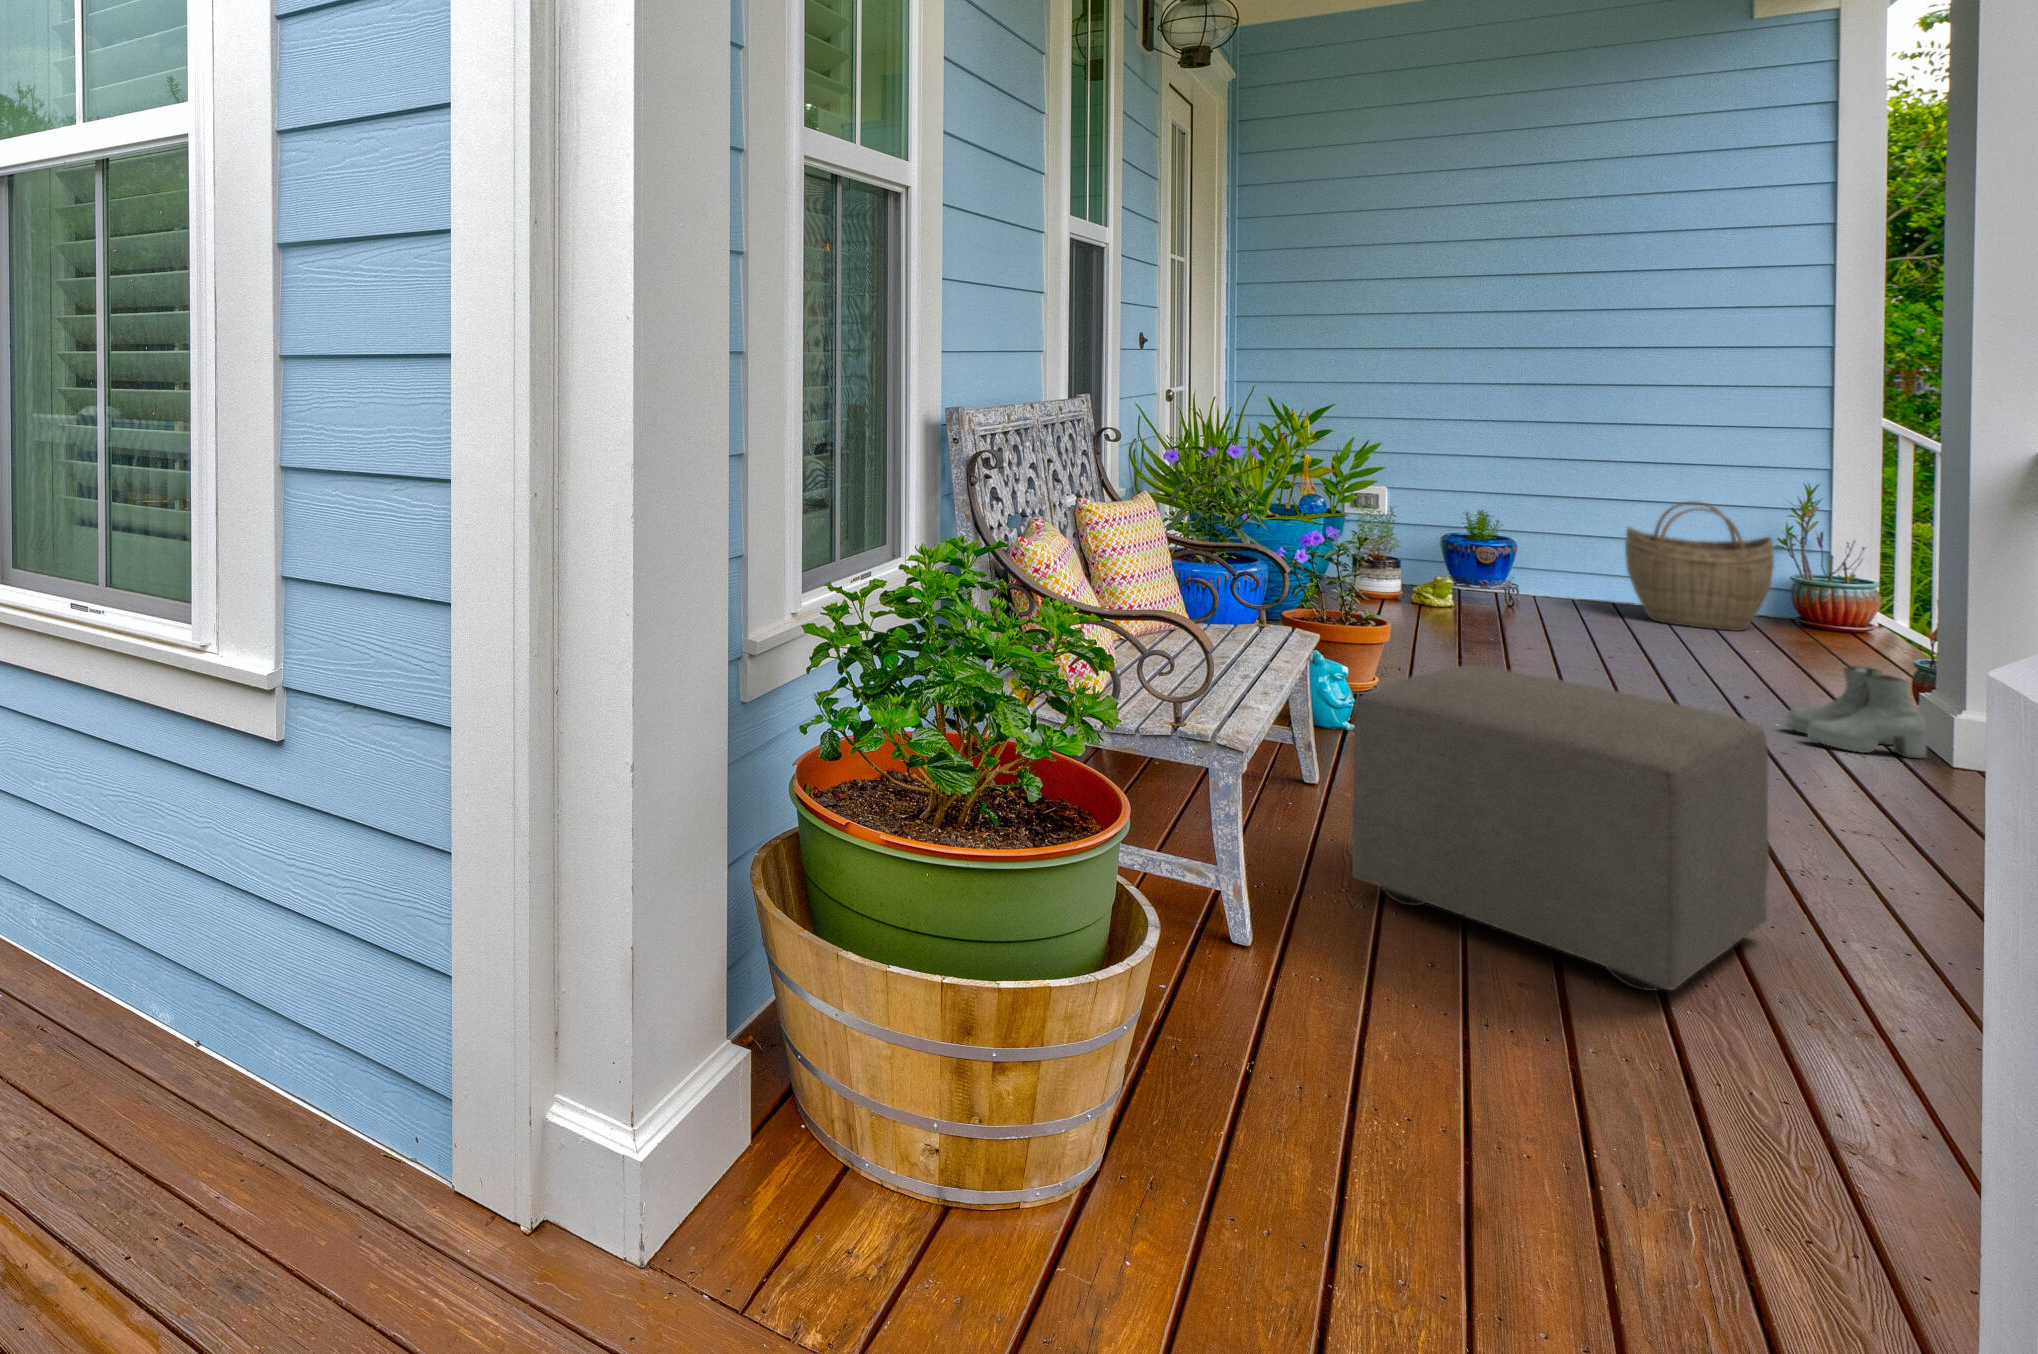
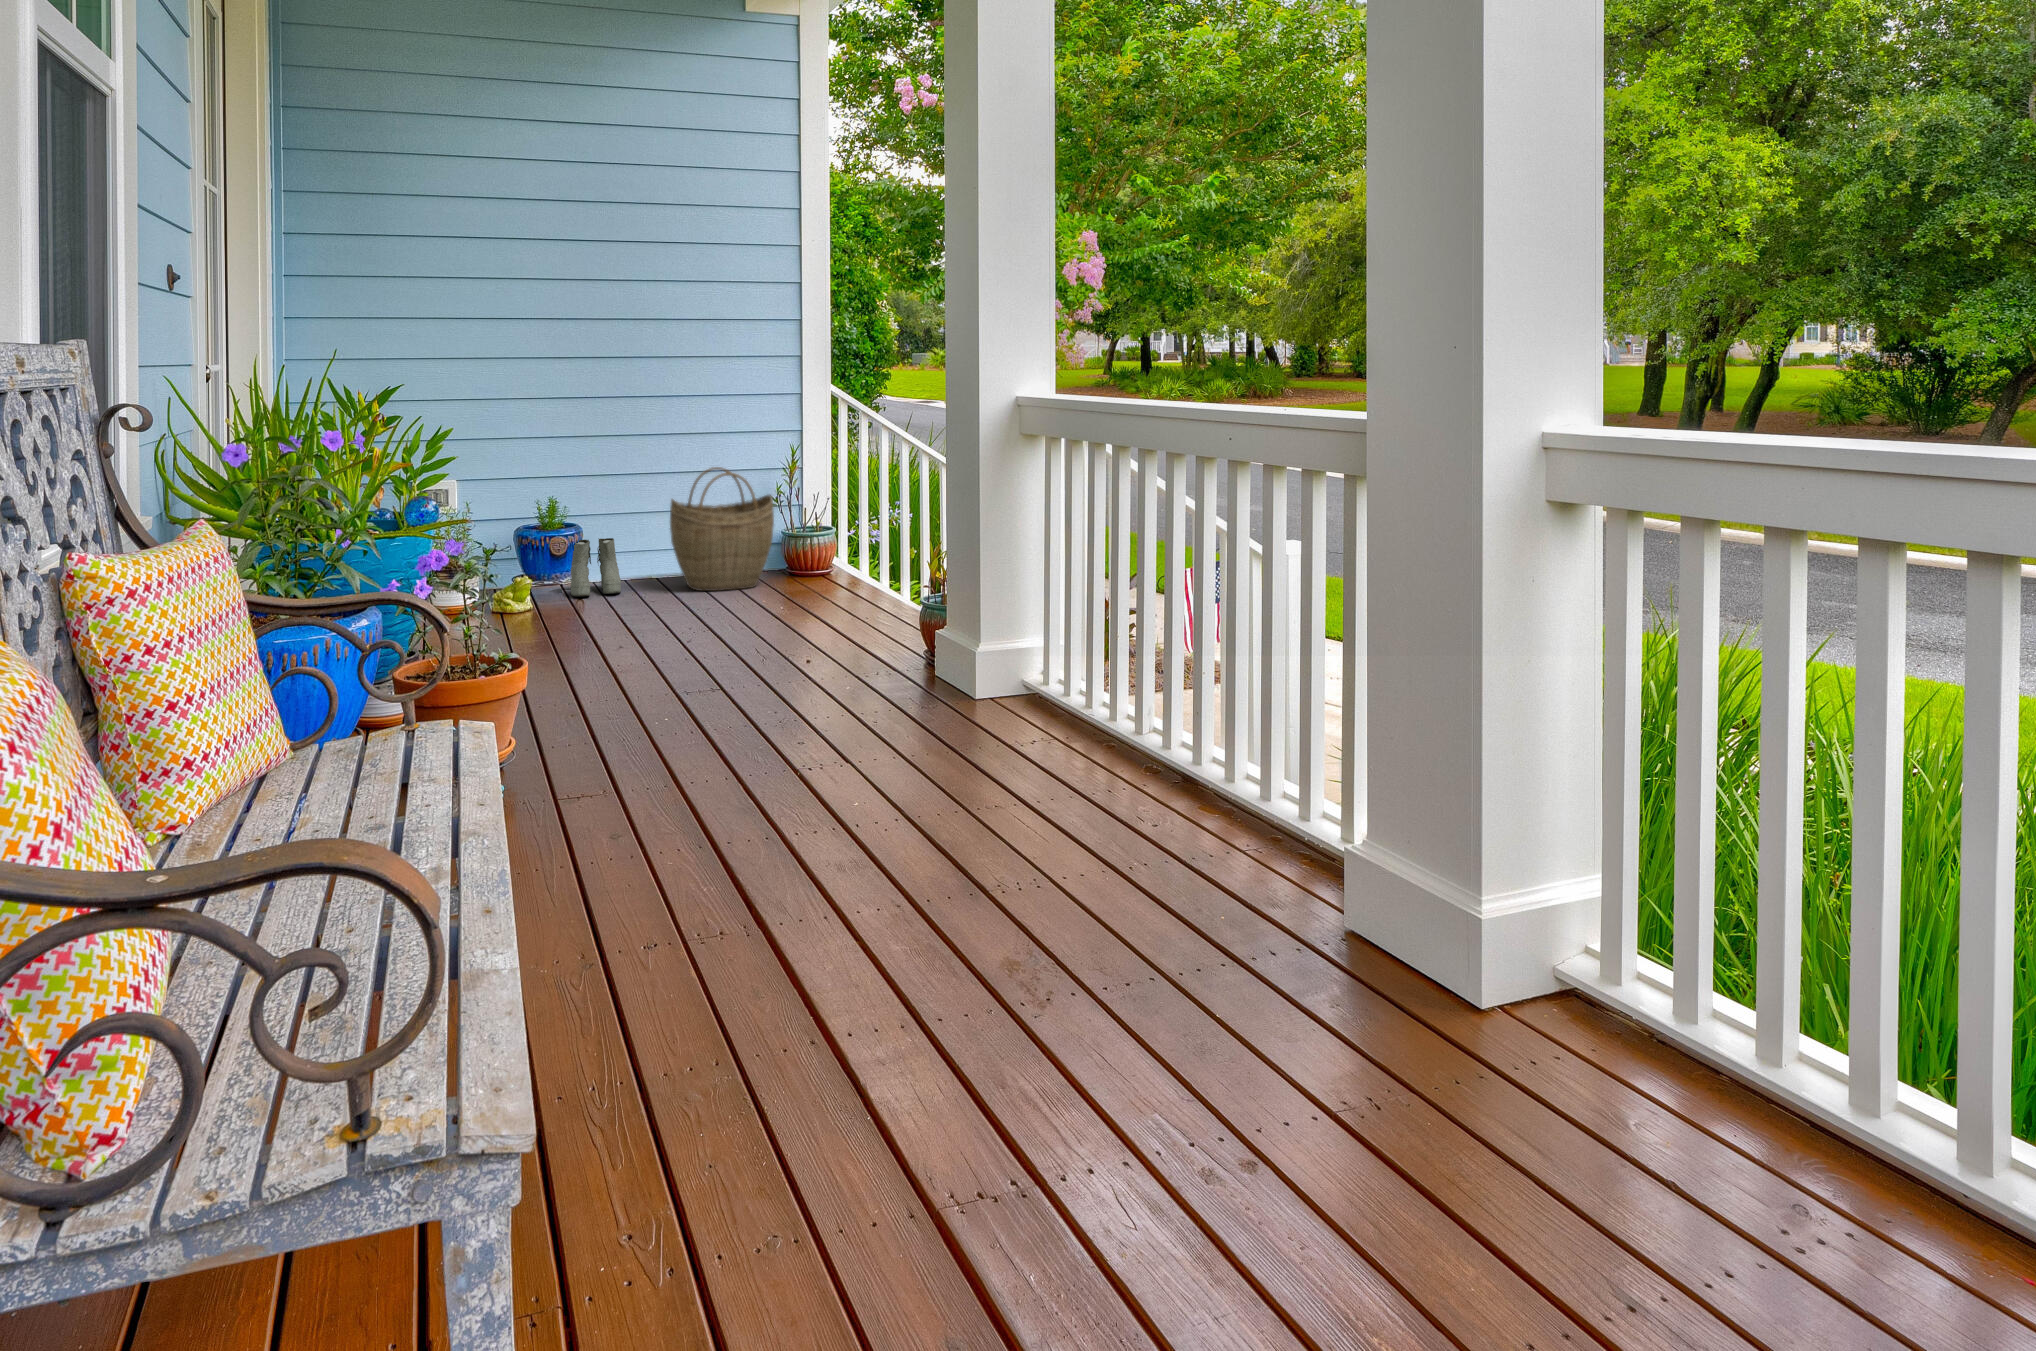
ottoman: present [1352,665,1769,991] -> none [657,738,1136,1259]
boots: present [1786,666,1926,758] -> present [571,538,621,597]

